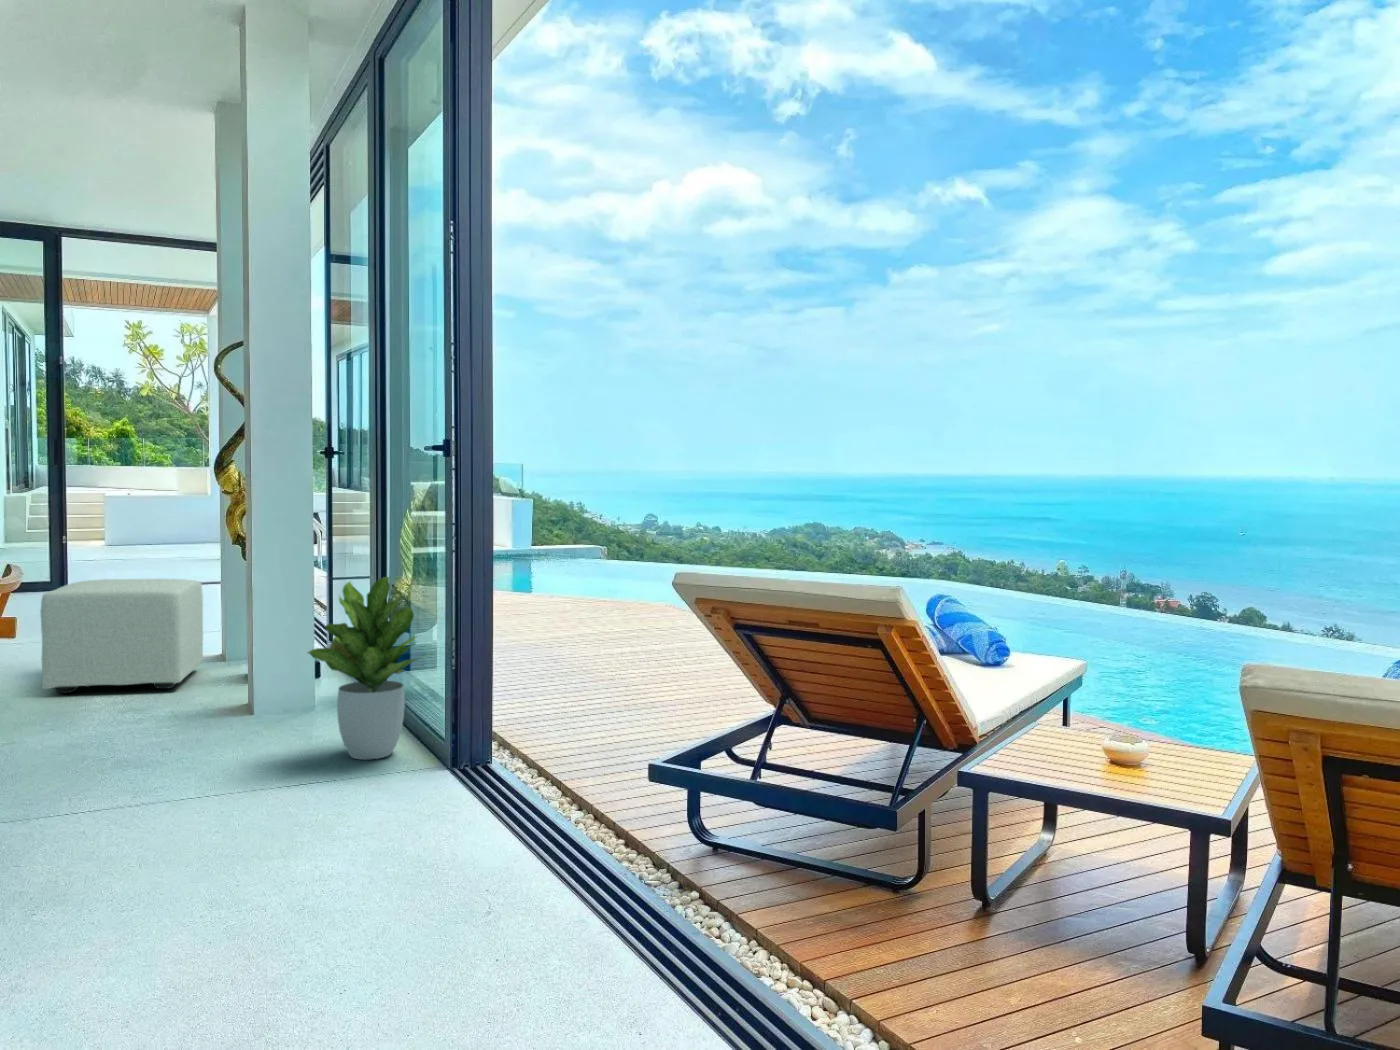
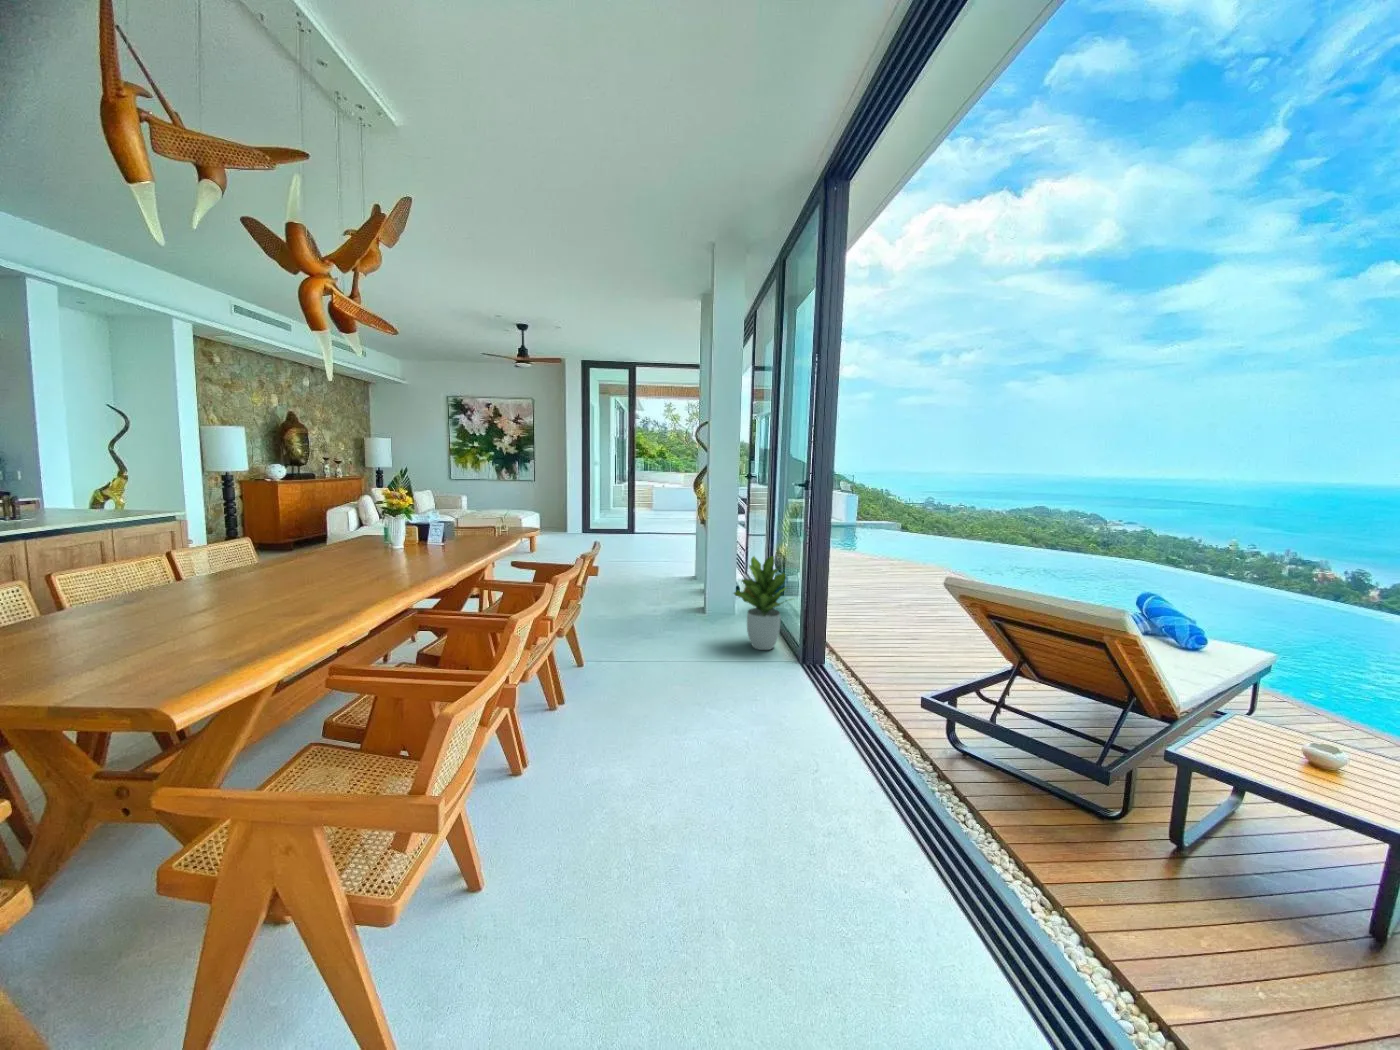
ottoman: present [40,579,203,693] -> none [621,538,687,593]

